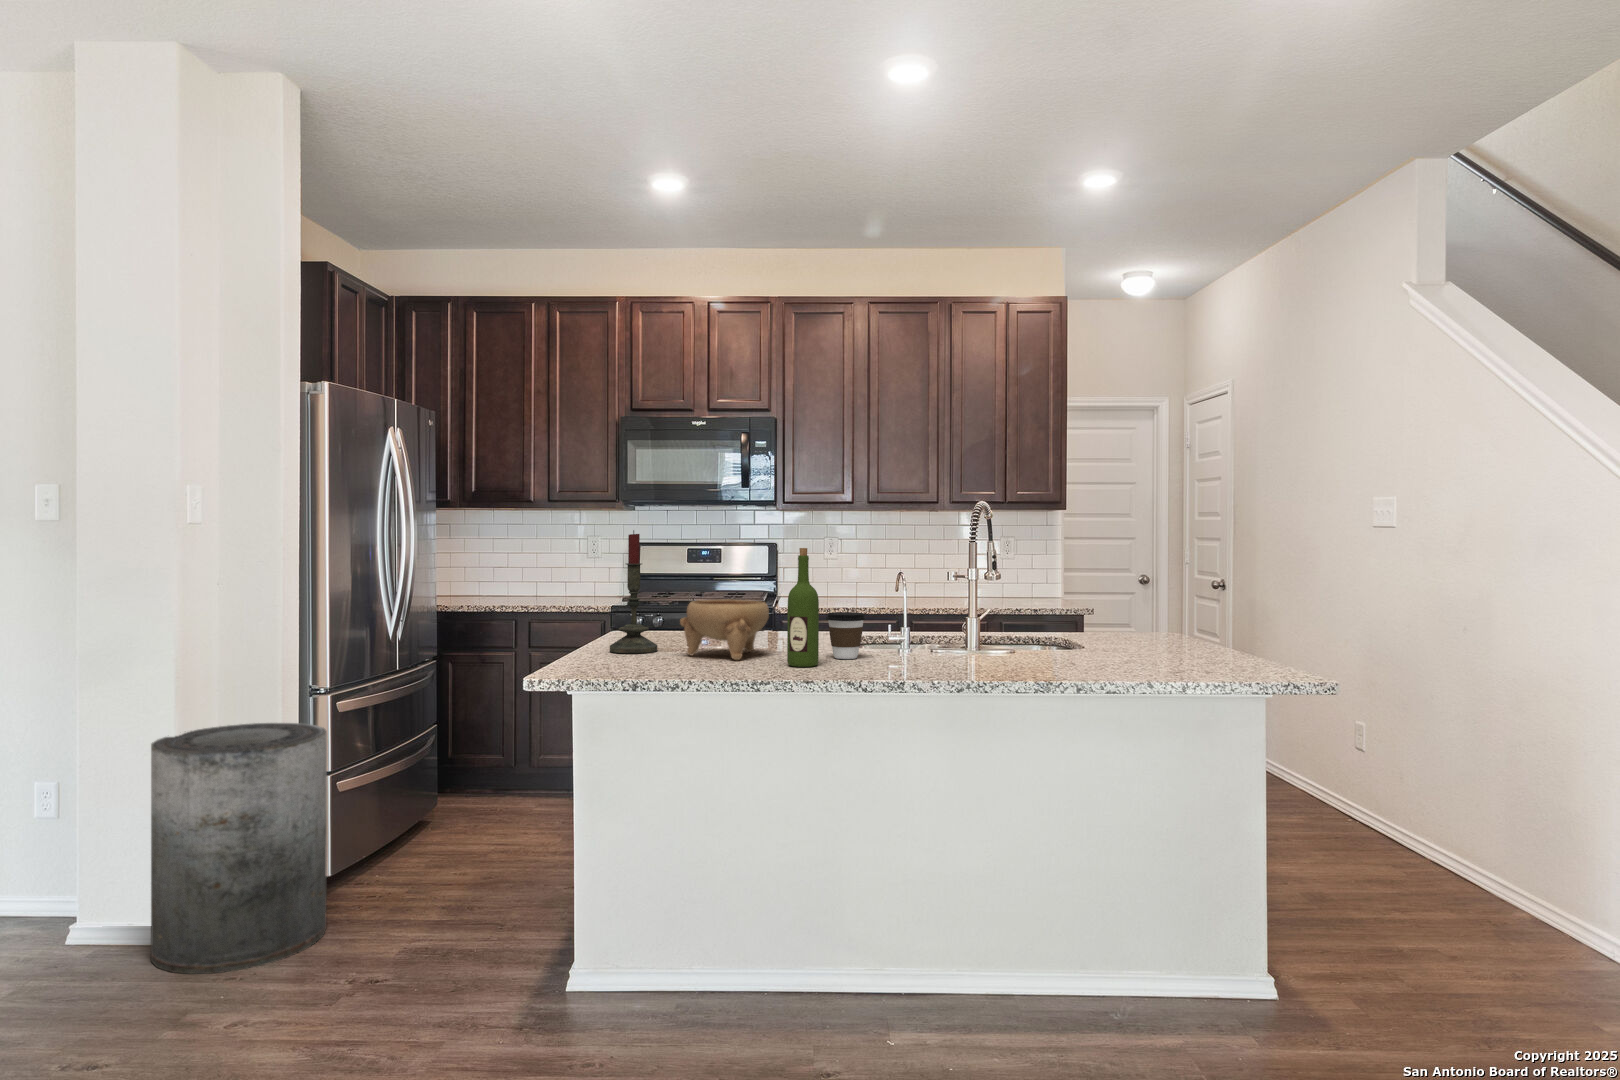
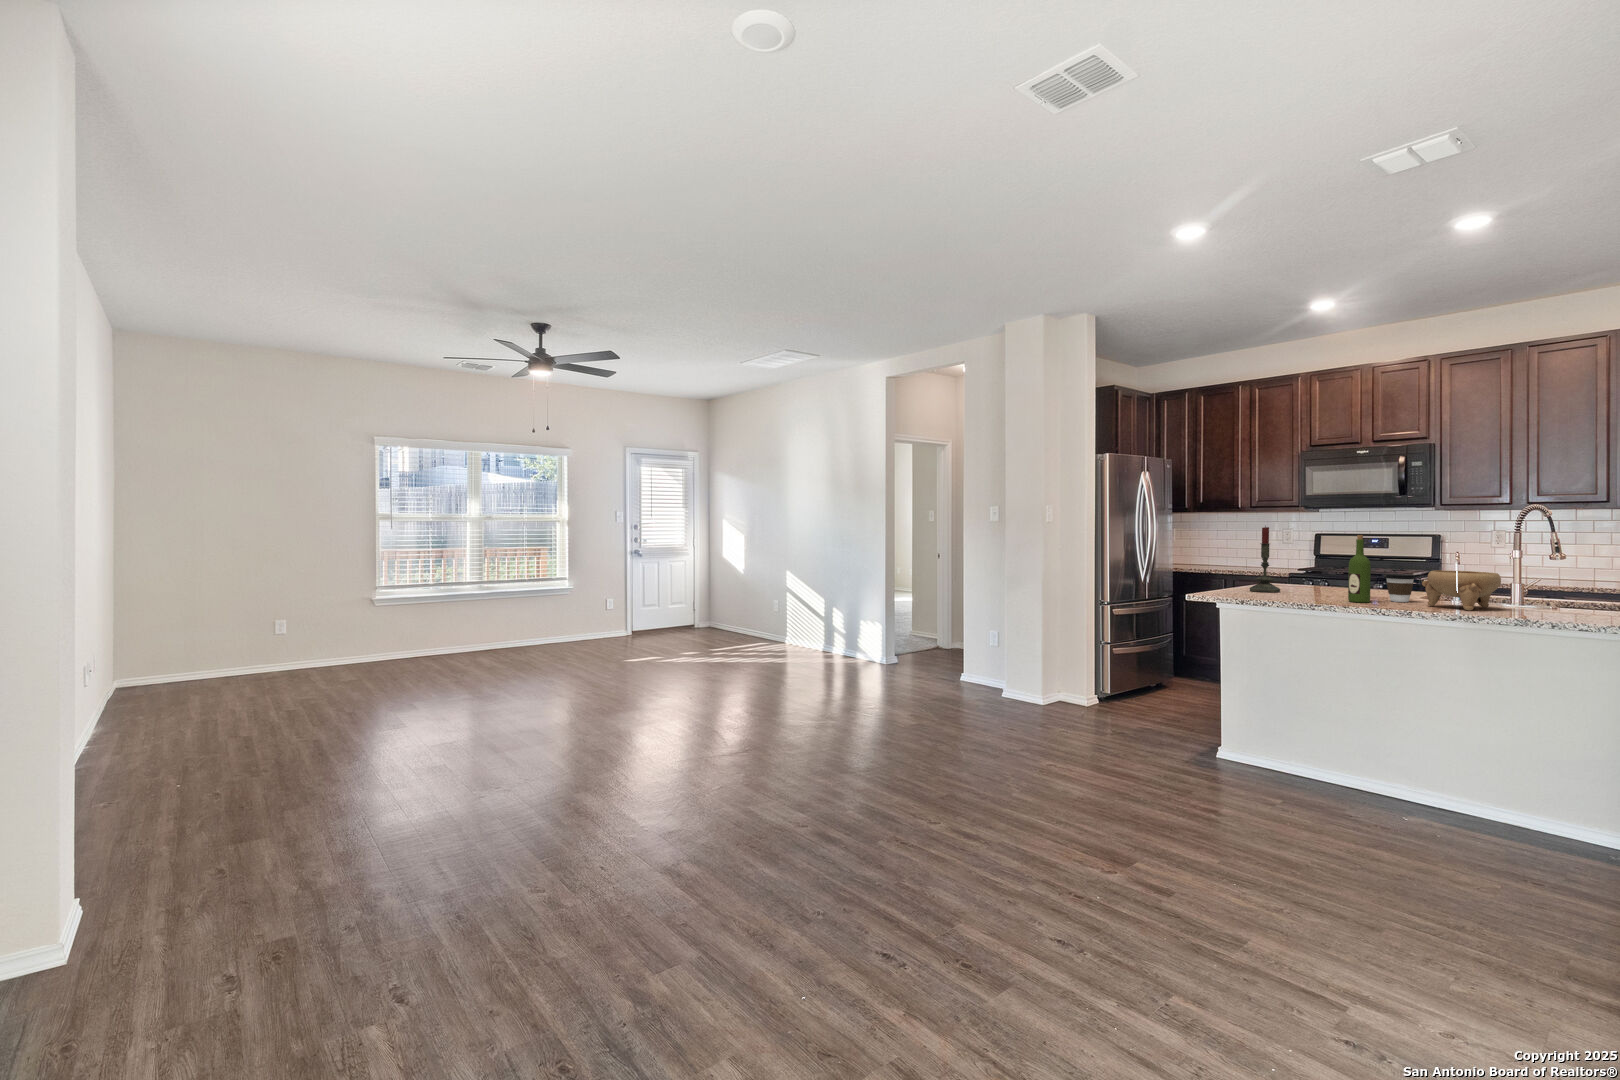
bowl: present [680,600,769,660] -> present [1422,570,1501,610]
trash can: present [151,723,327,974] -> none [1033,615,1106,719]

